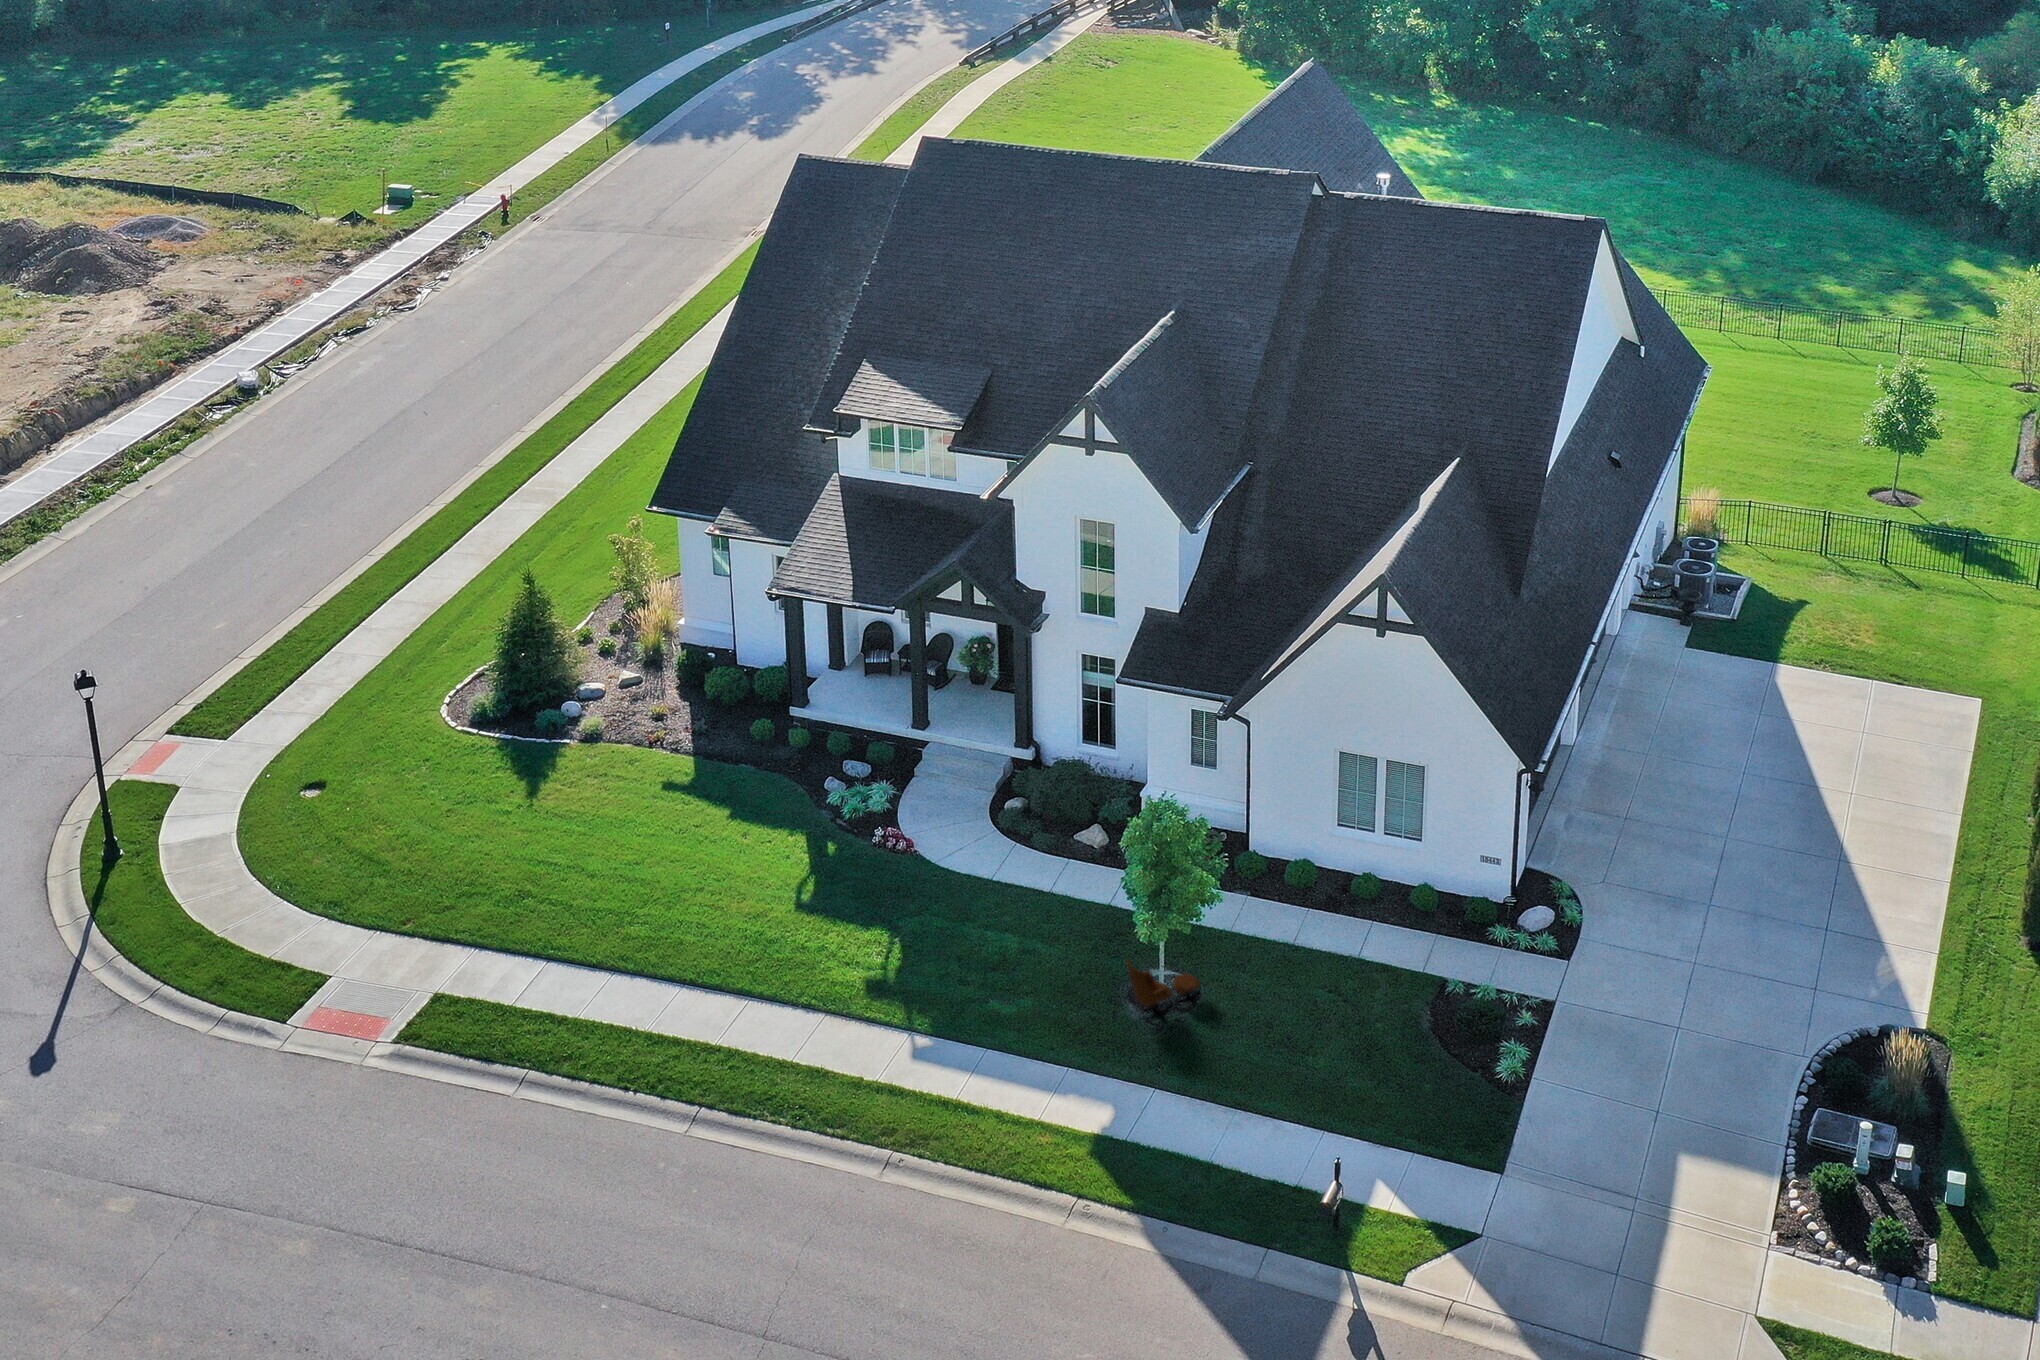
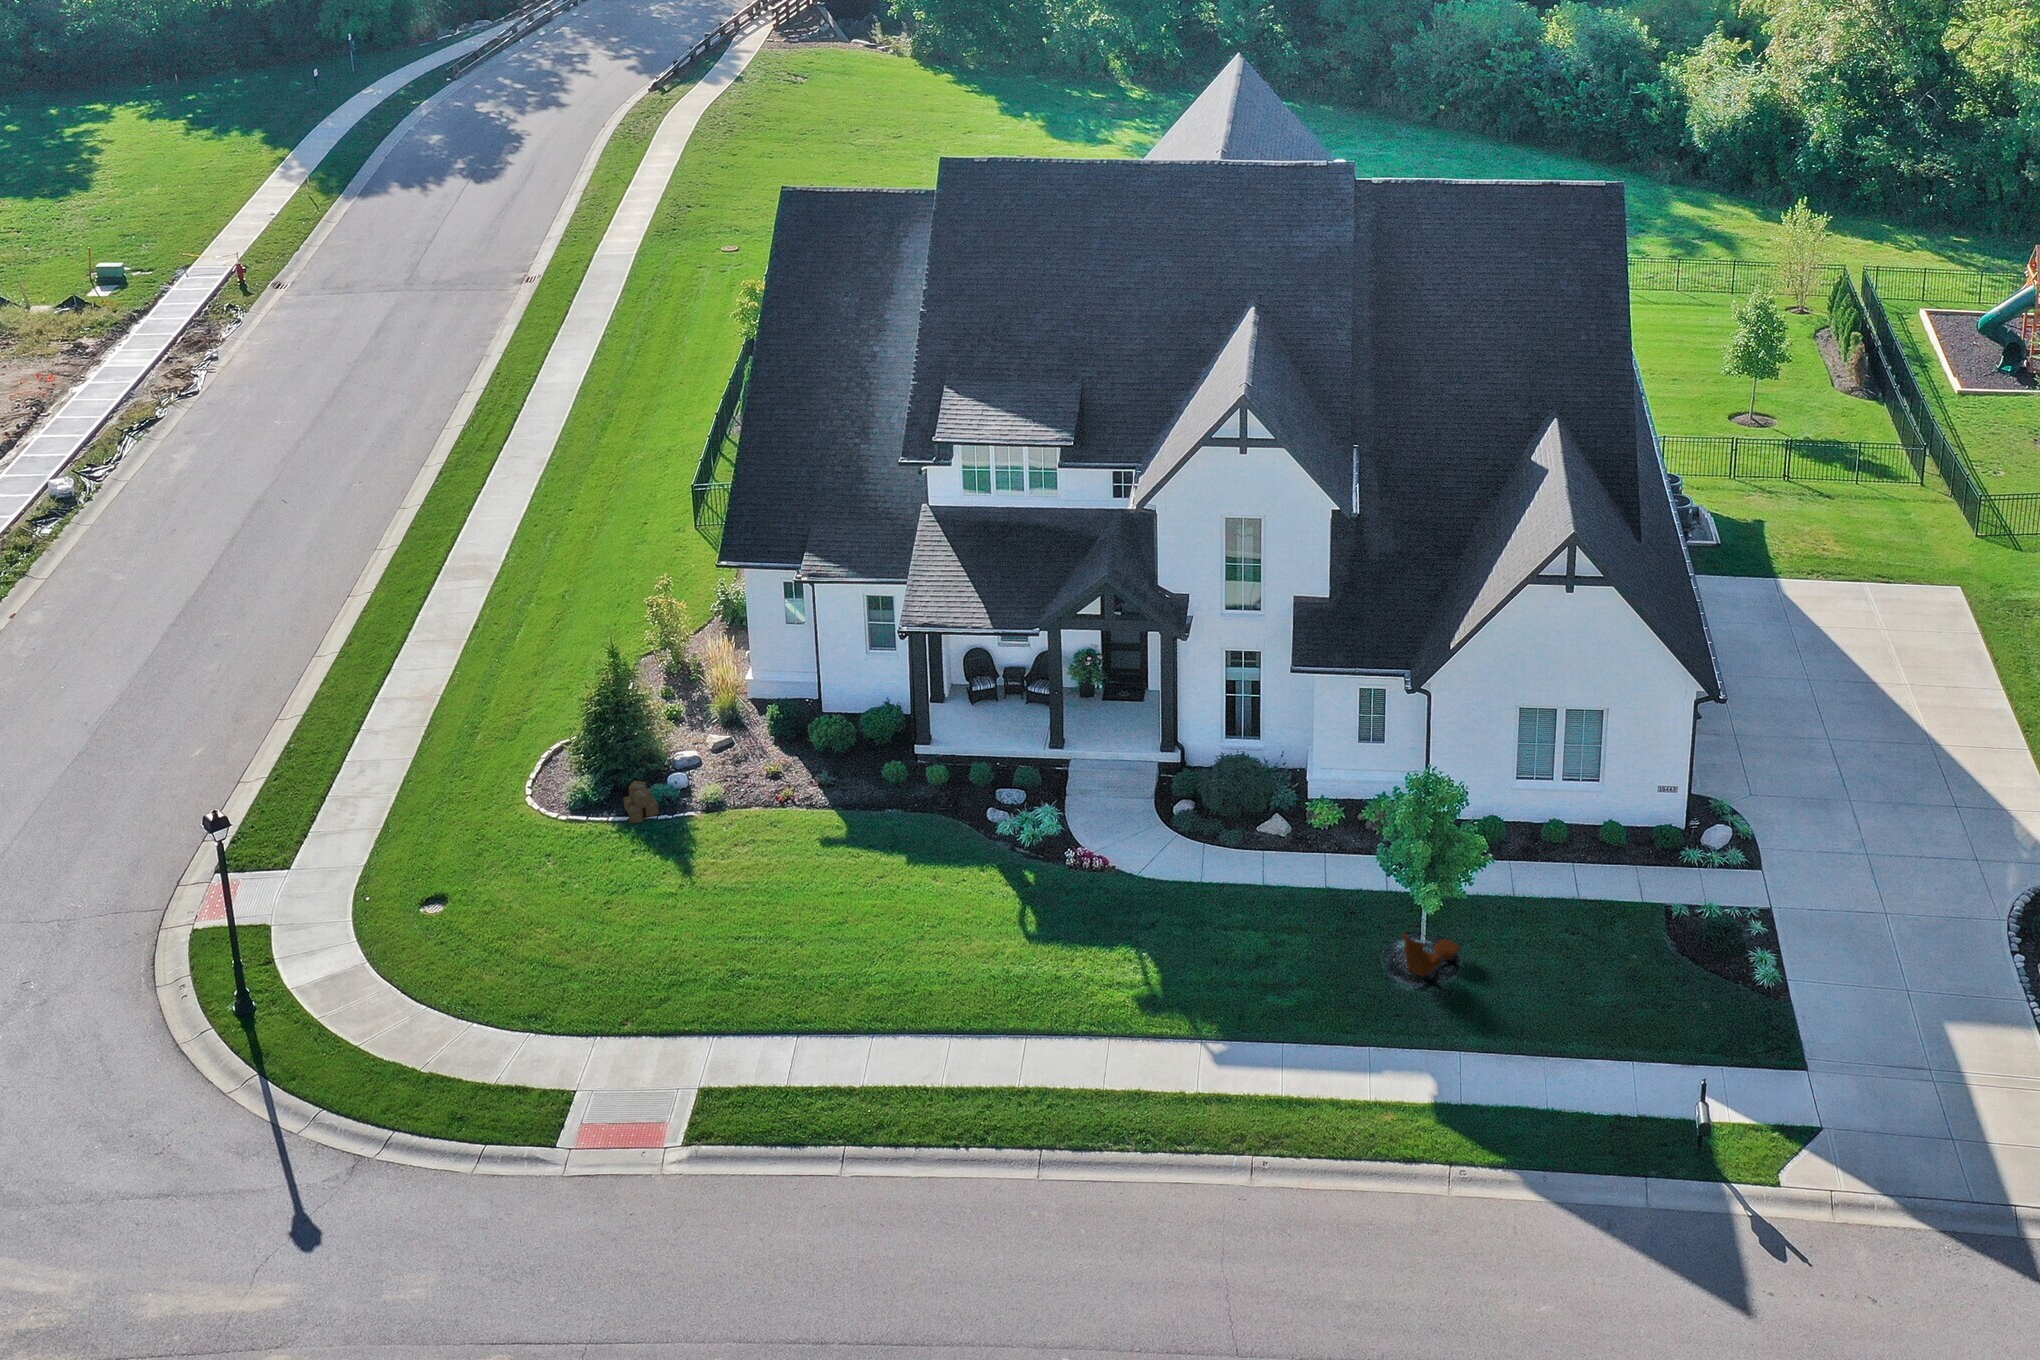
cardboard box: none [516,703,547,743] -> present [624,781,659,823]

